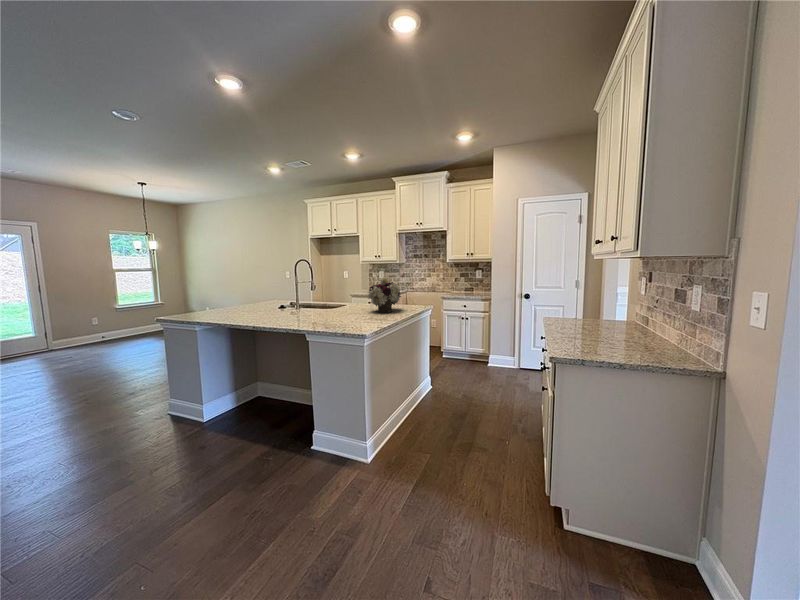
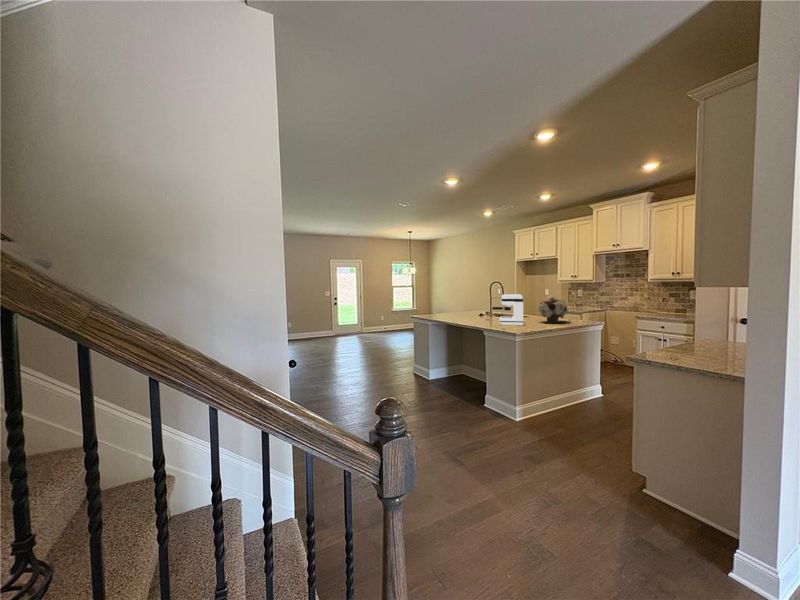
coffee maker: none [310,276,357,322] -> present [492,294,523,325]

